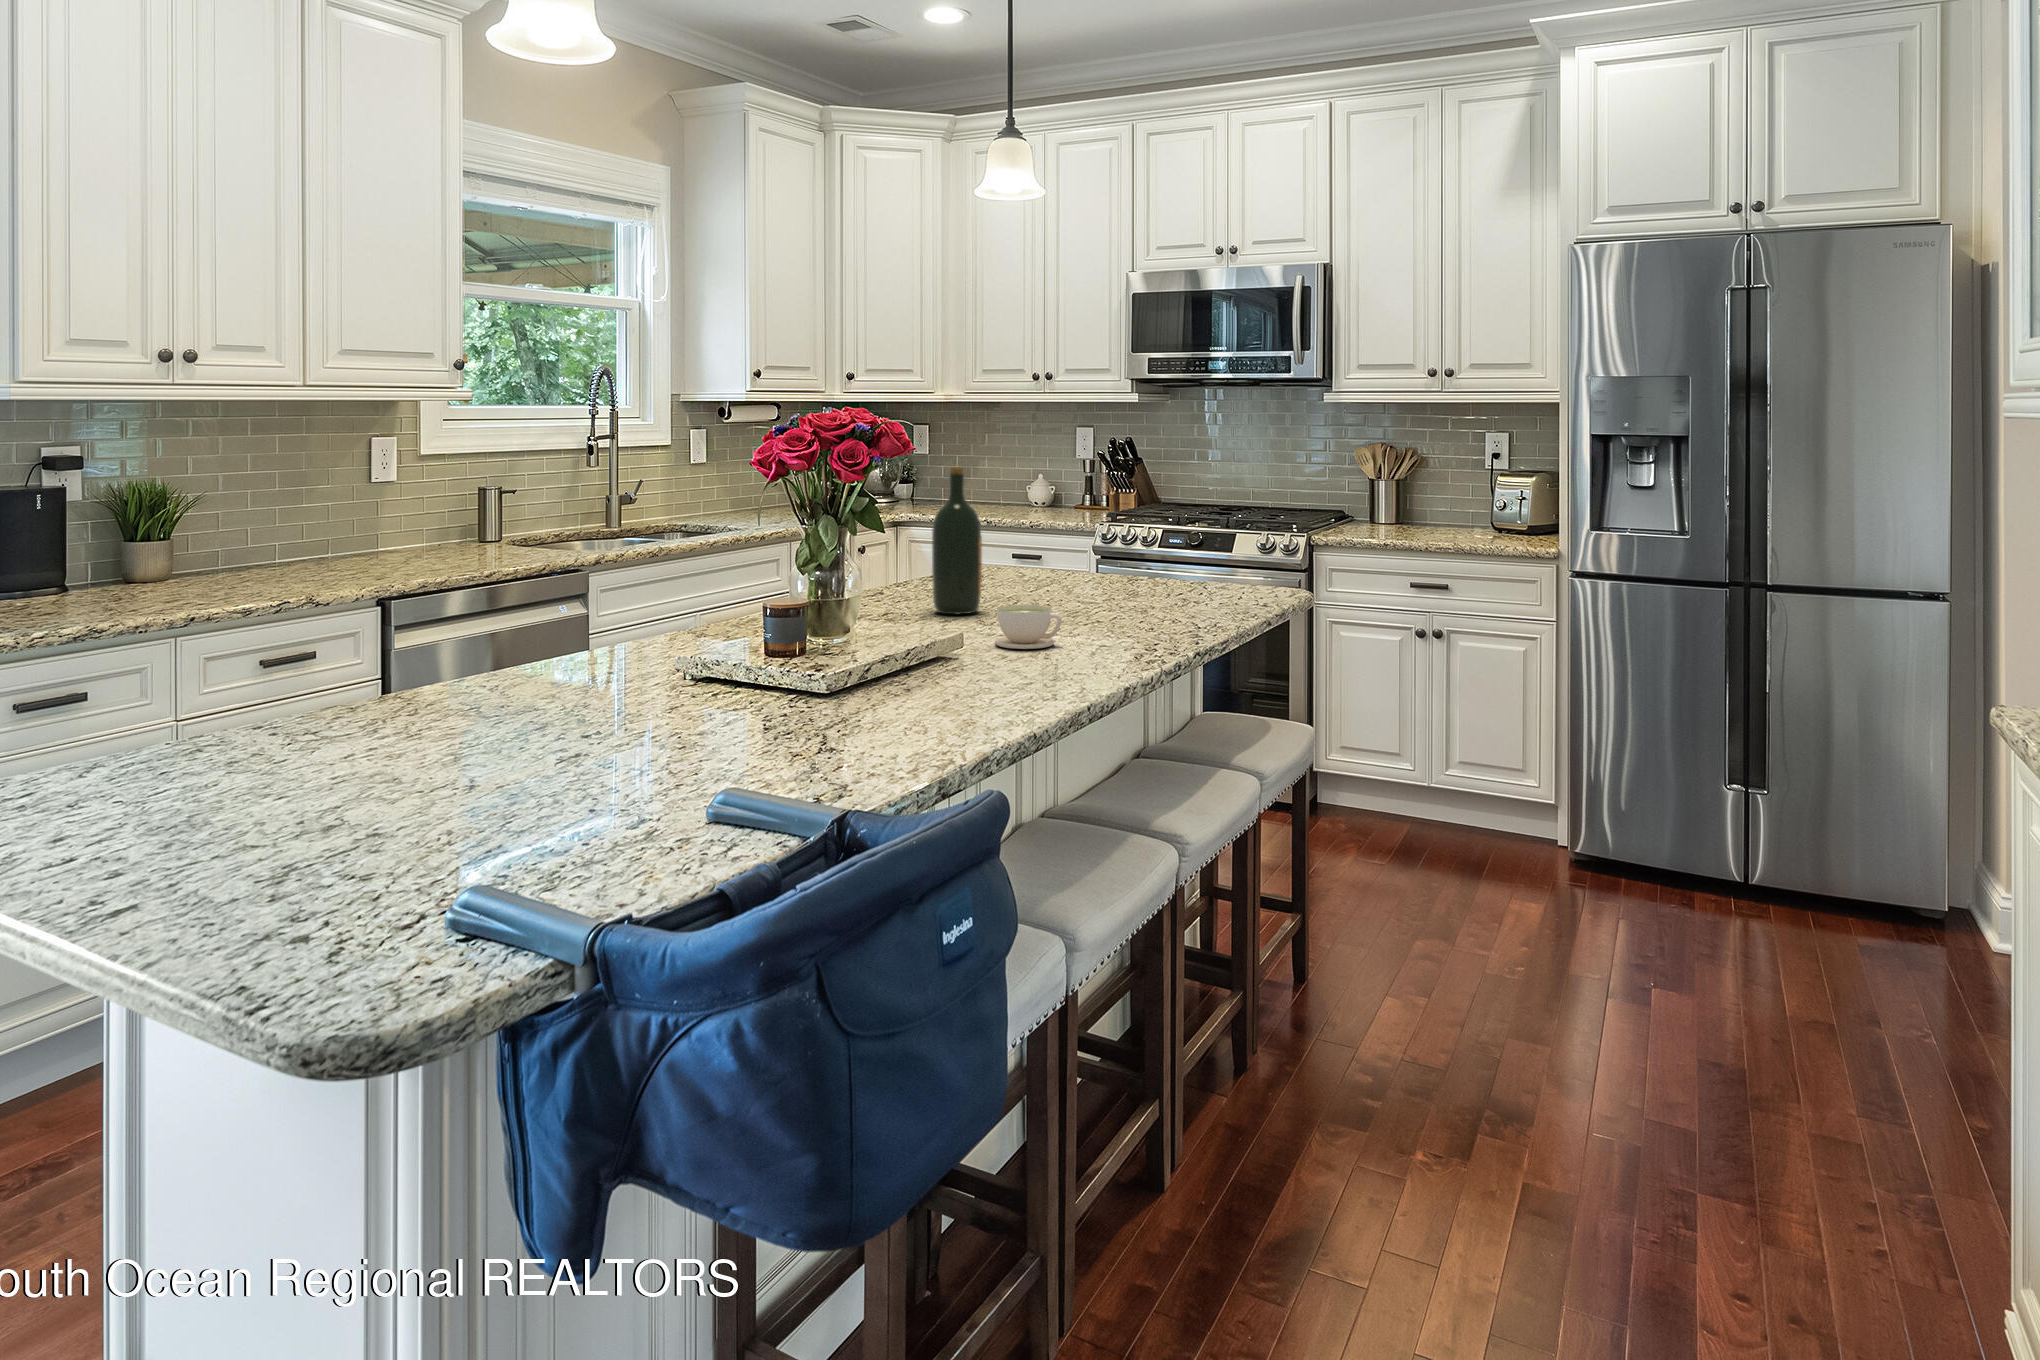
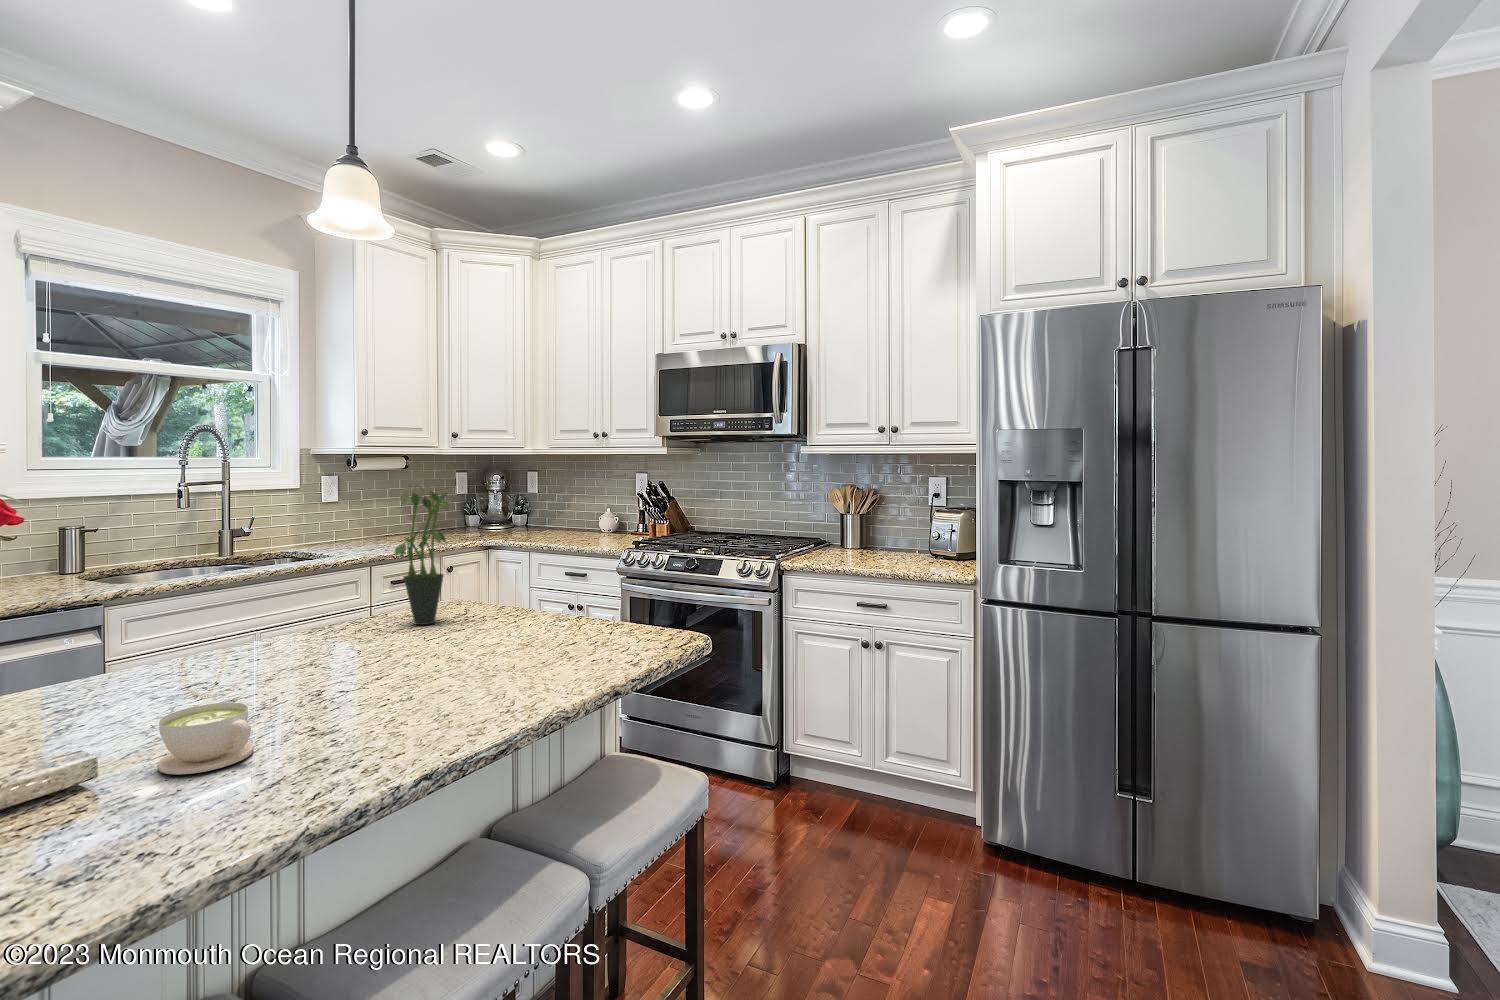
potted plant: none [986,436,1043,581] -> present [395,488,450,625]
wine bottle: present [932,467,982,614] -> none [230,521,298,687]

